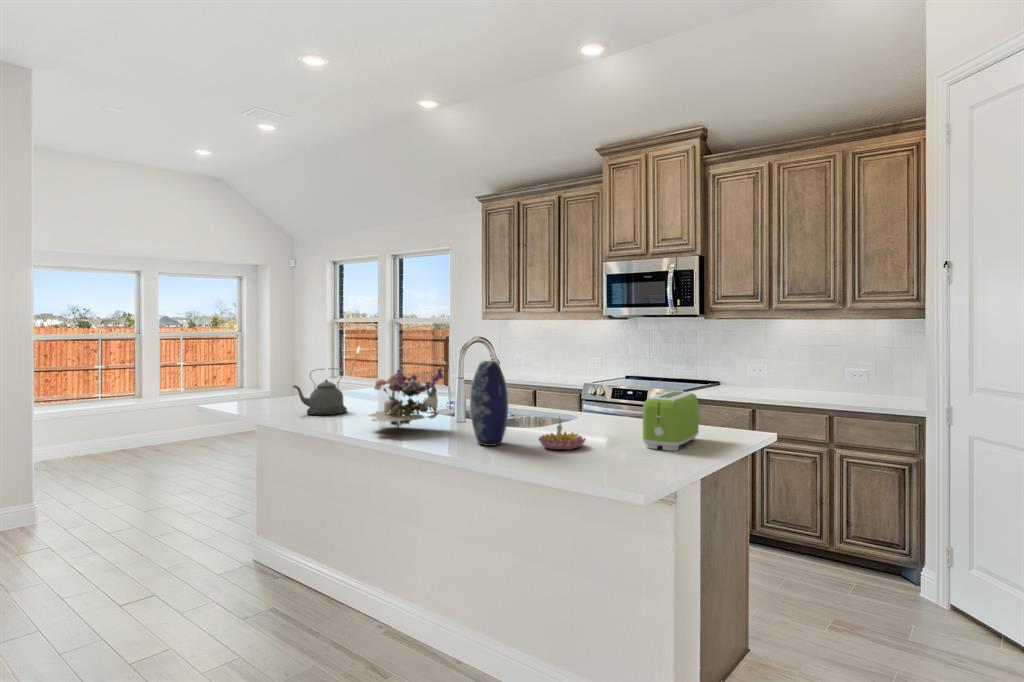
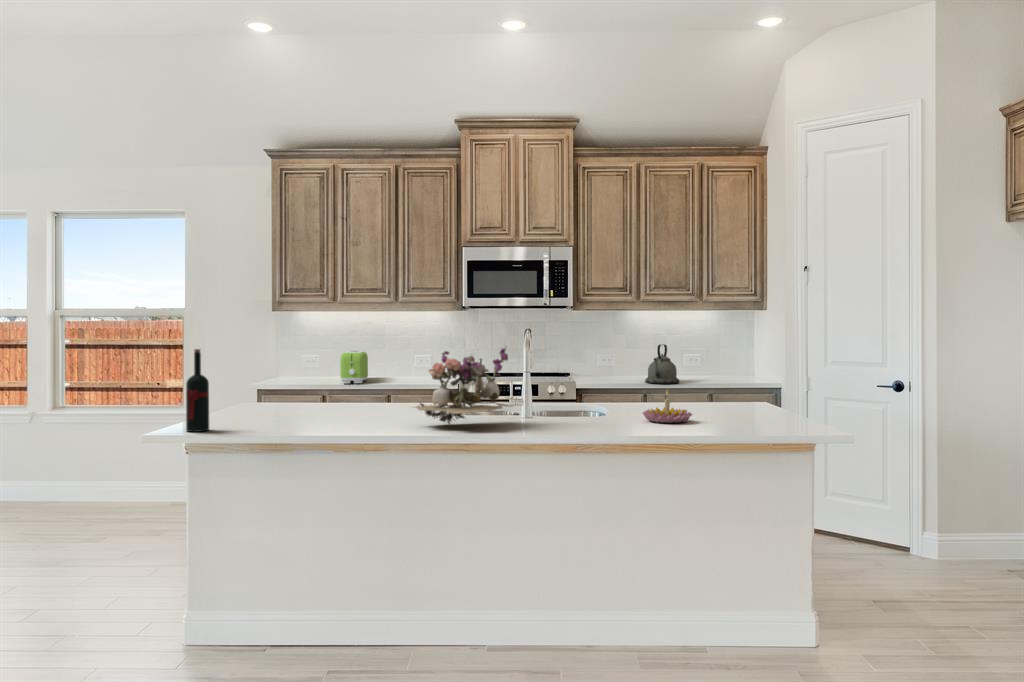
wine bottle: none [259,361,278,416] -> present [186,349,209,432]
vase: present [470,361,508,446] -> none [578,335,624,427]
kettle: present [293,369,347,415] -> present [645,345,679,384]
toaster: present [643,391,699,451] -> present [340,351,368,383]

